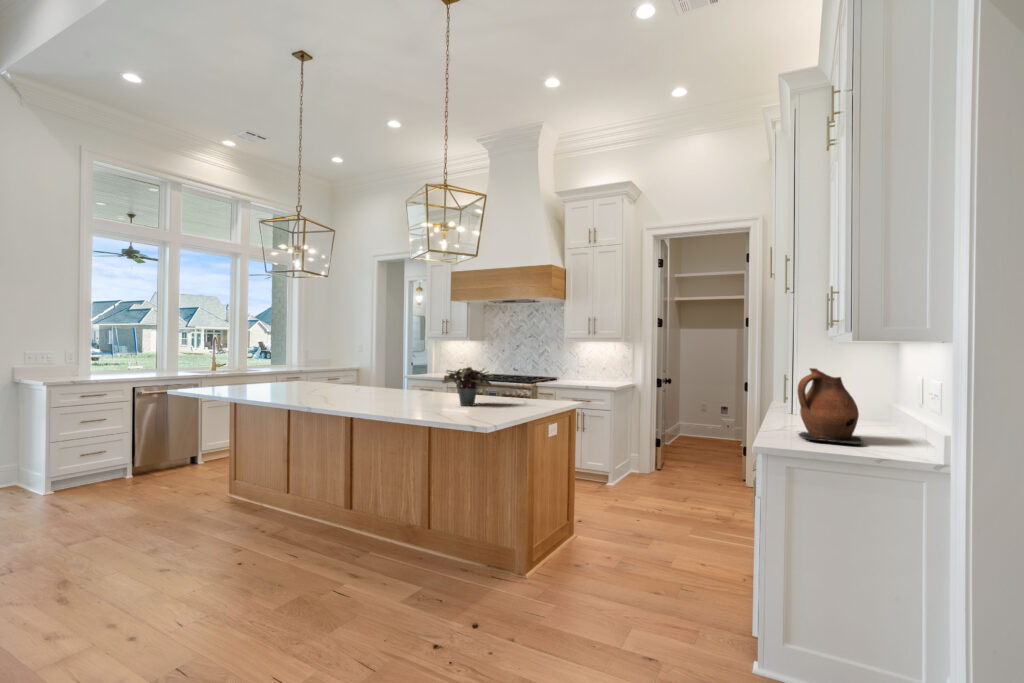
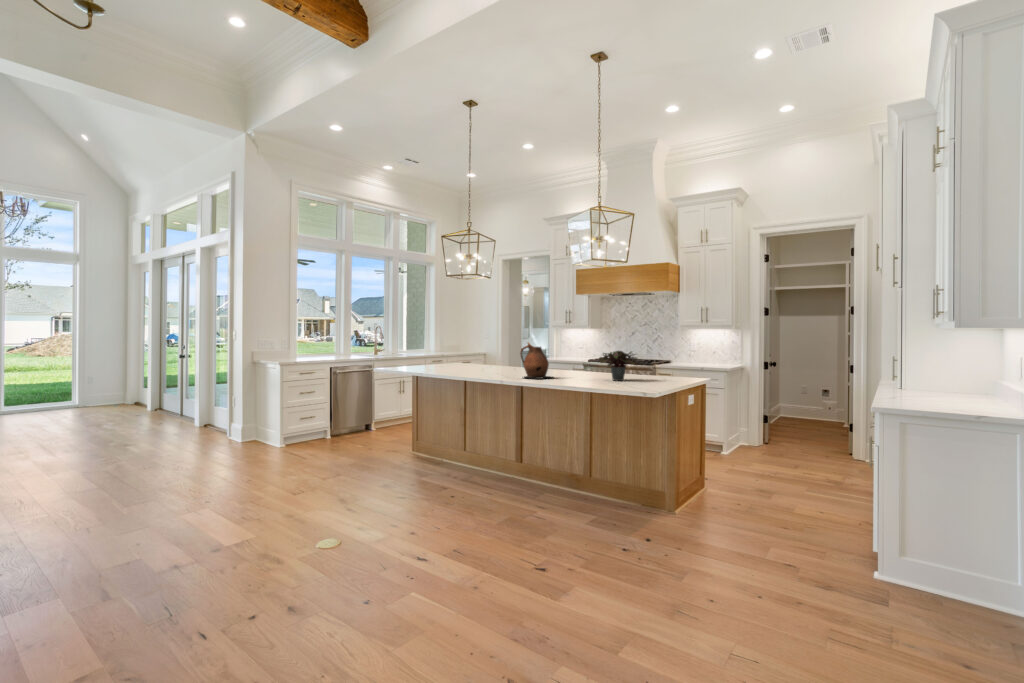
ceramic pitcher: present [798,368,863,445] -> present [520,342,551,379]

